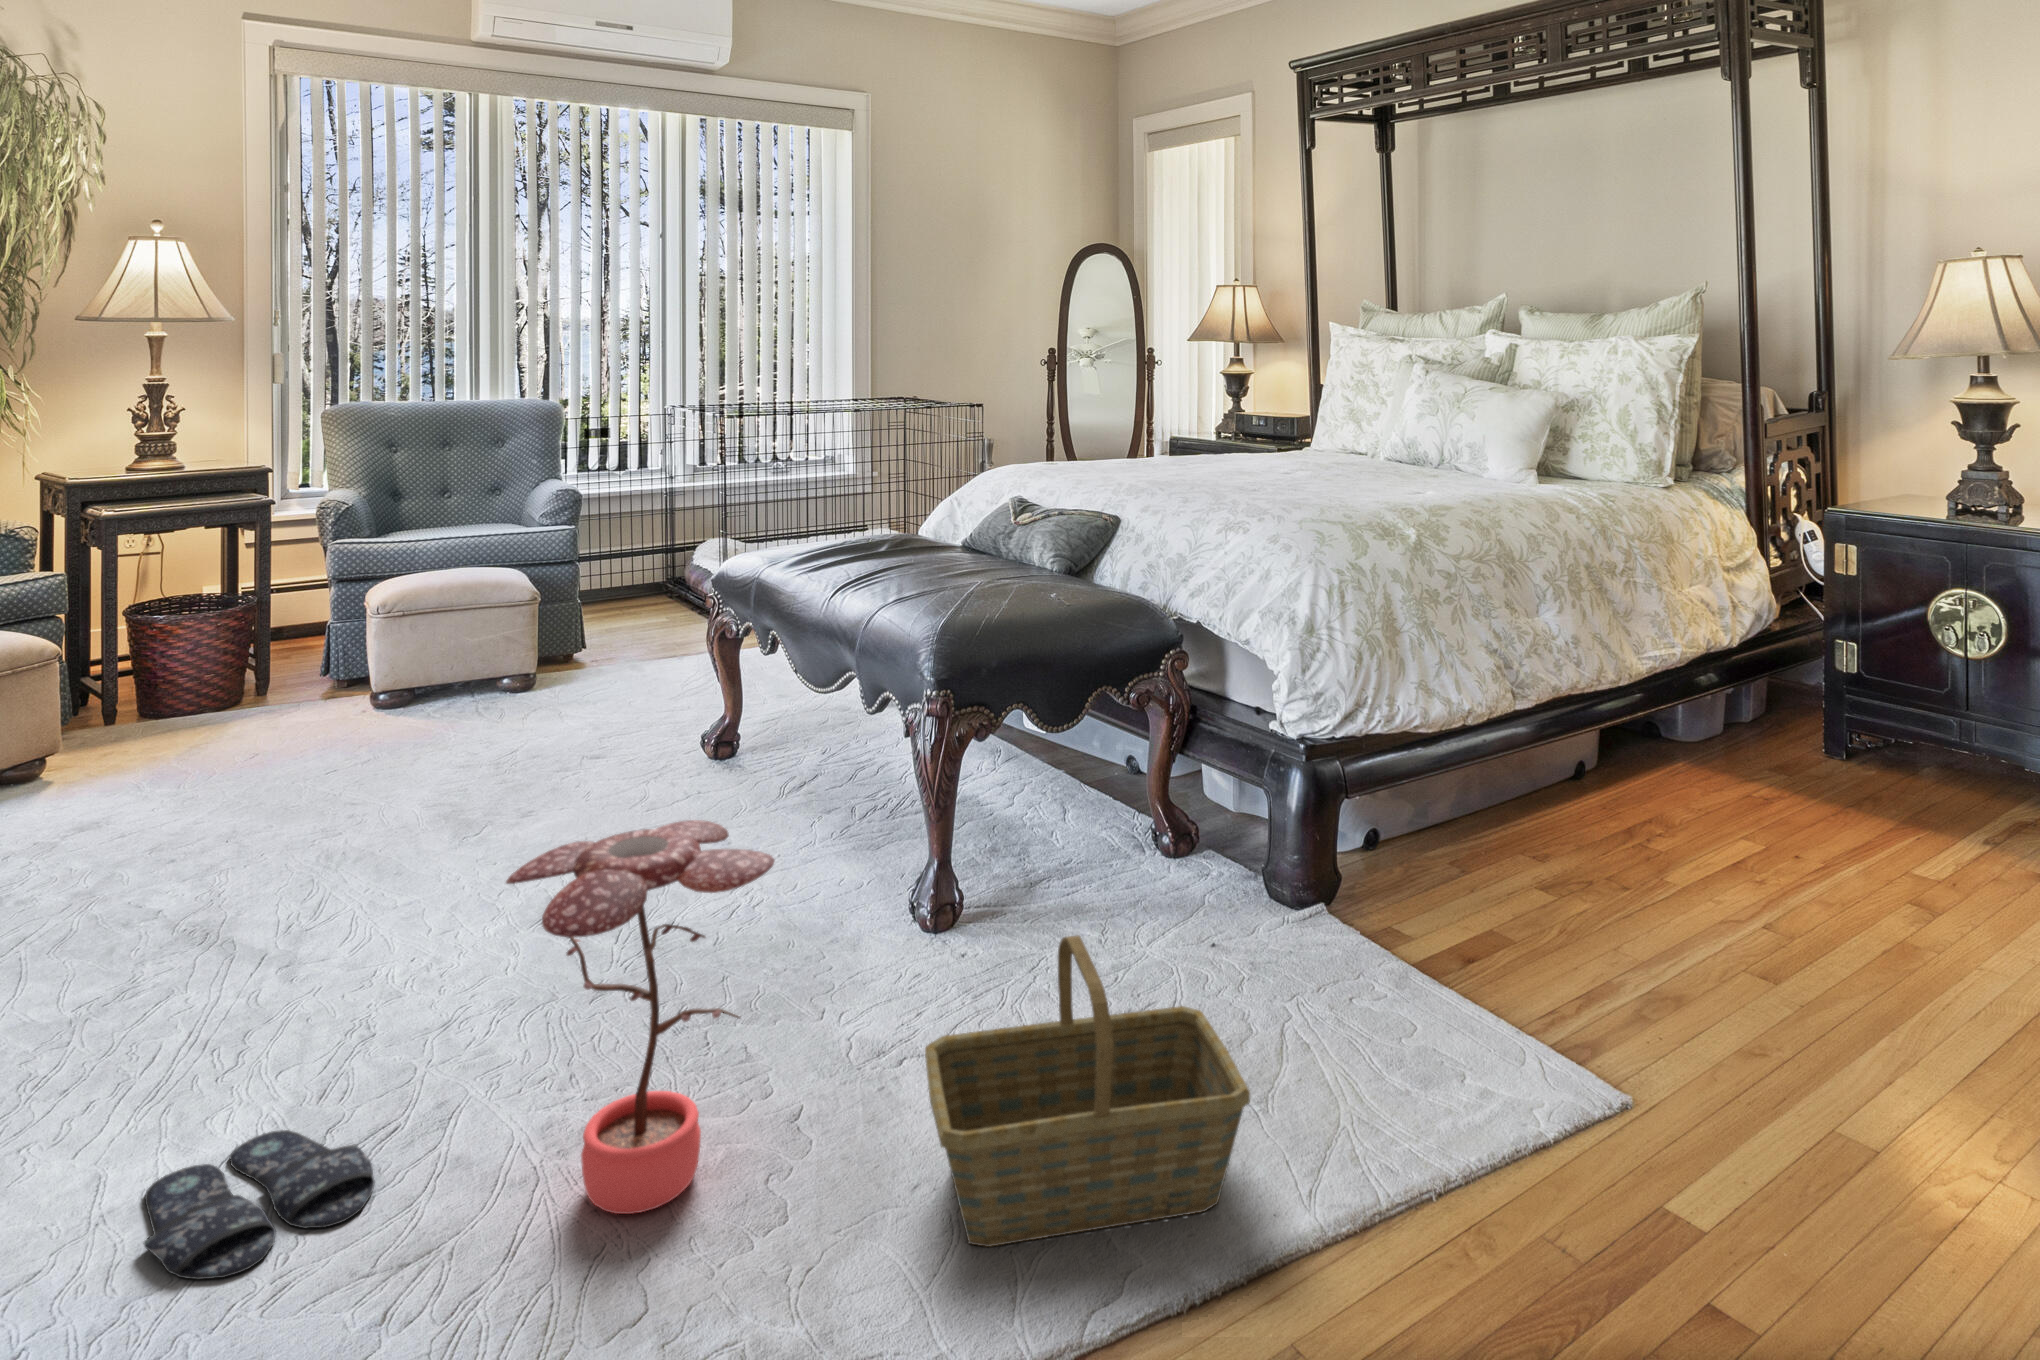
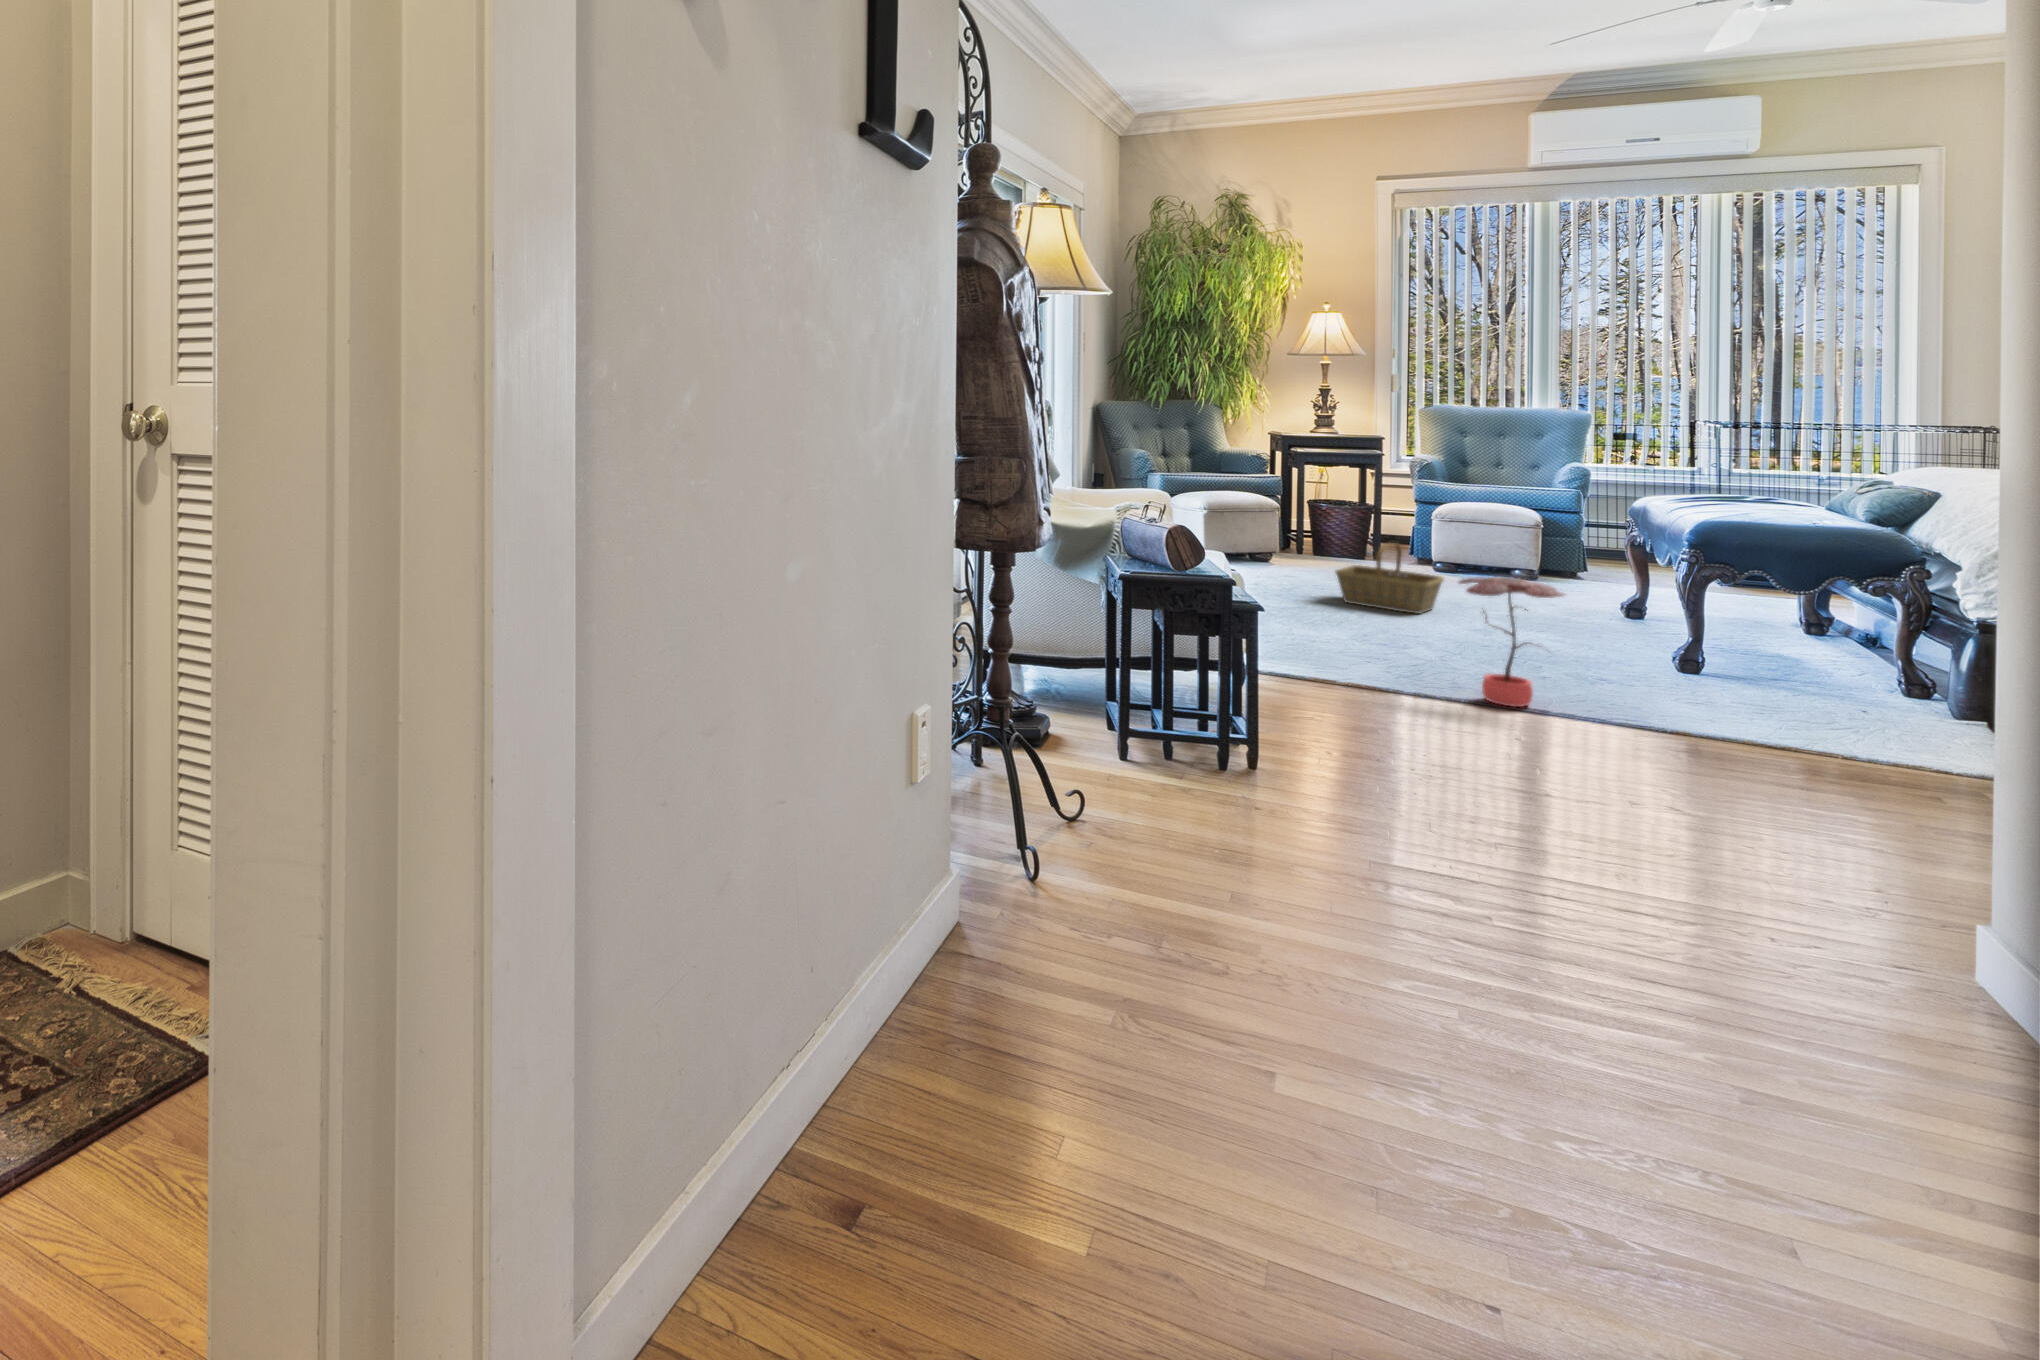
basket: present [925,936,1250,1247] -> present [1335,543,1444,614]
slippers: present [144,1130,375,1279] -> none [1333,659,1408,680]

